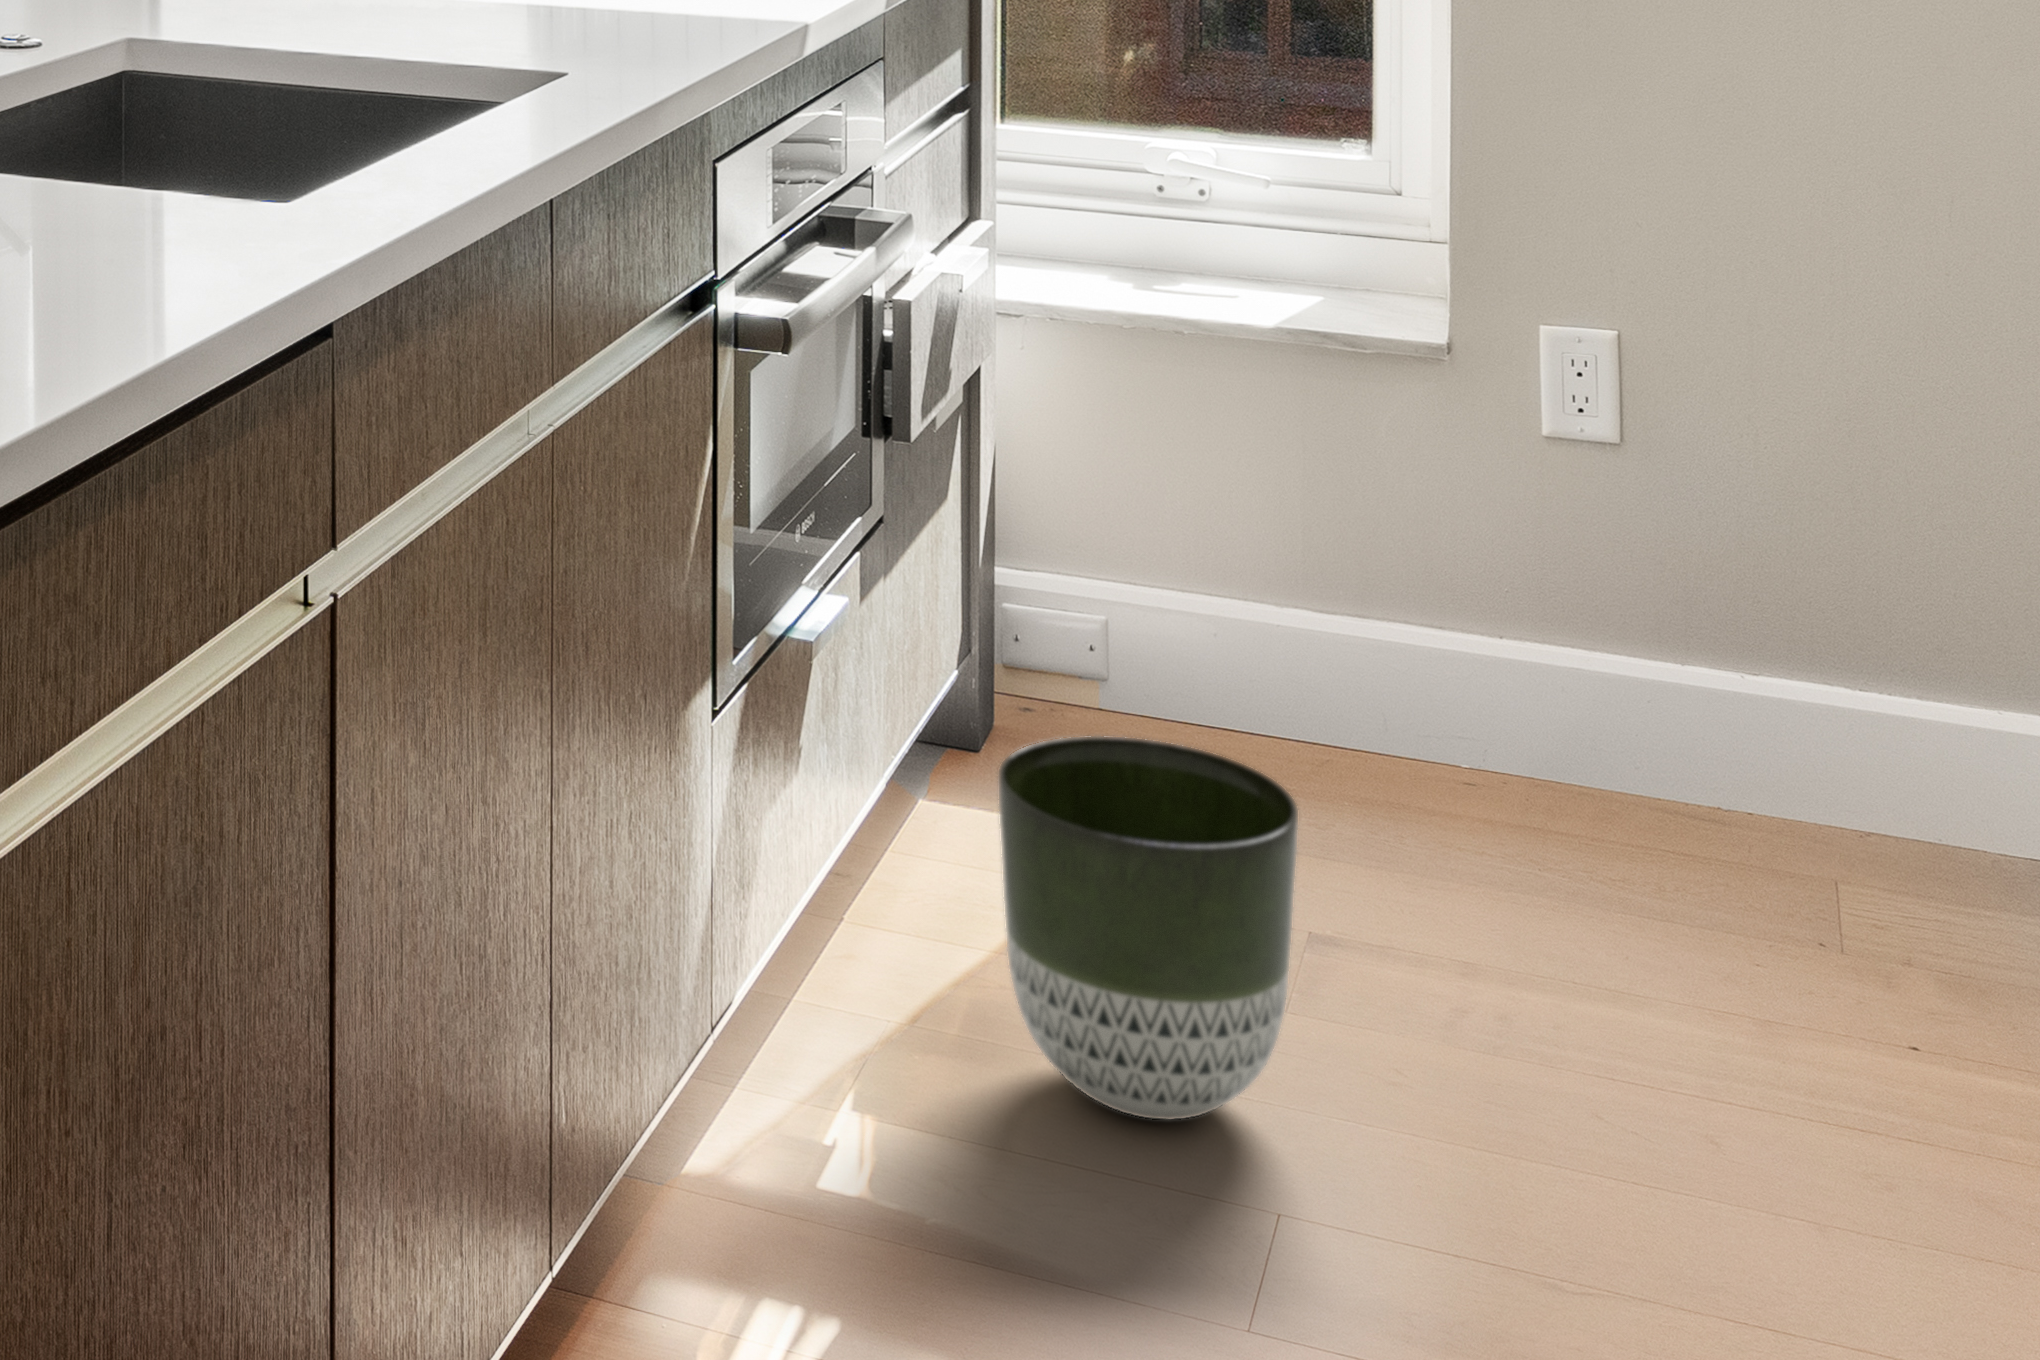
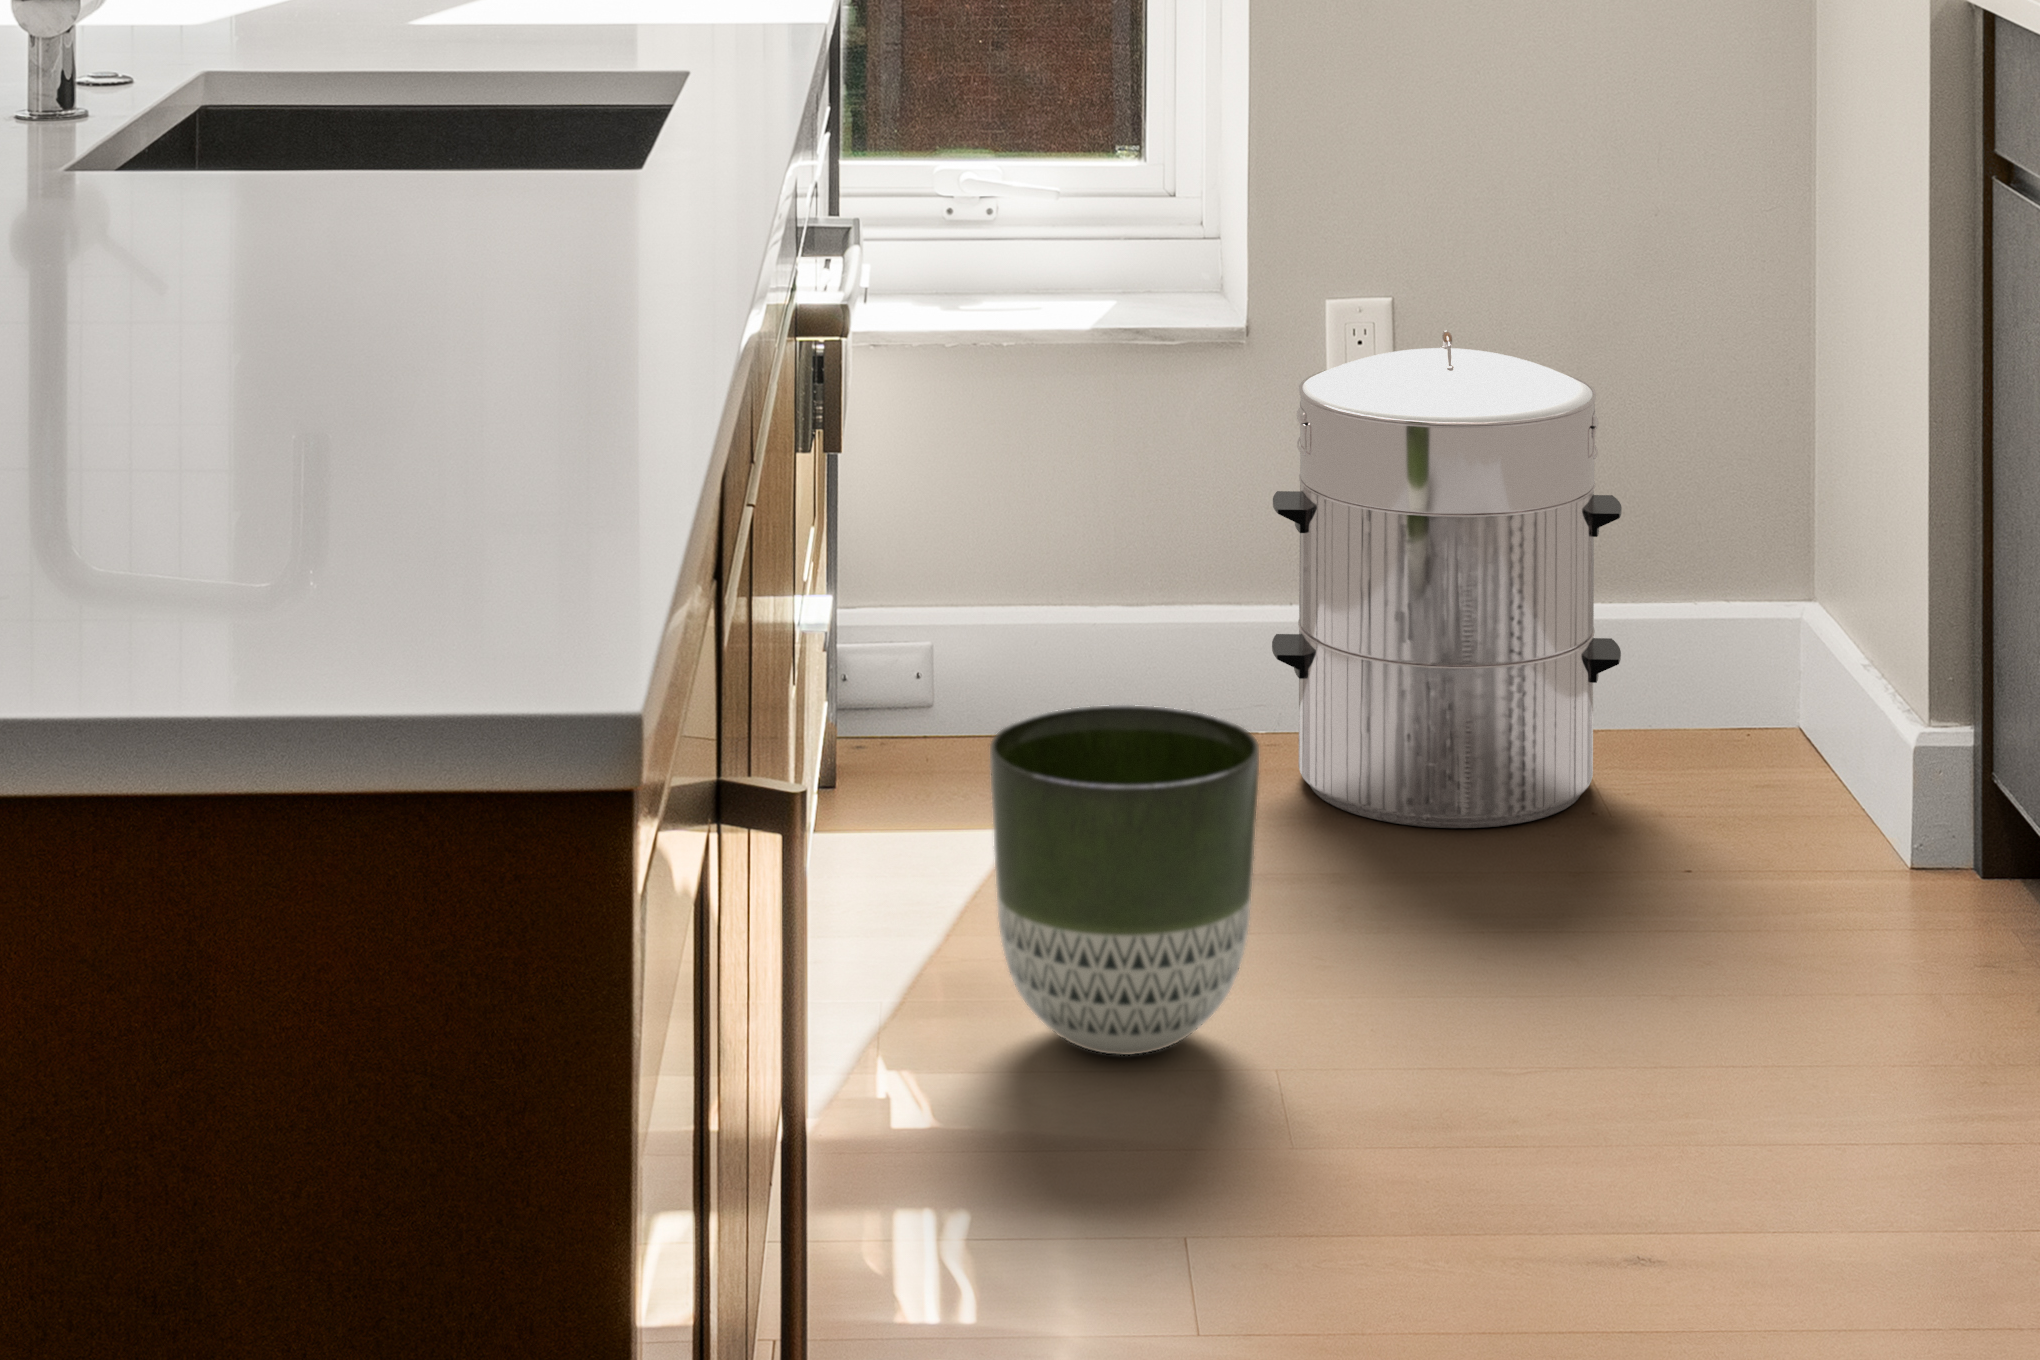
waste bin: none [1451,385,1877,941] -> present [1272,330,1622,828]

